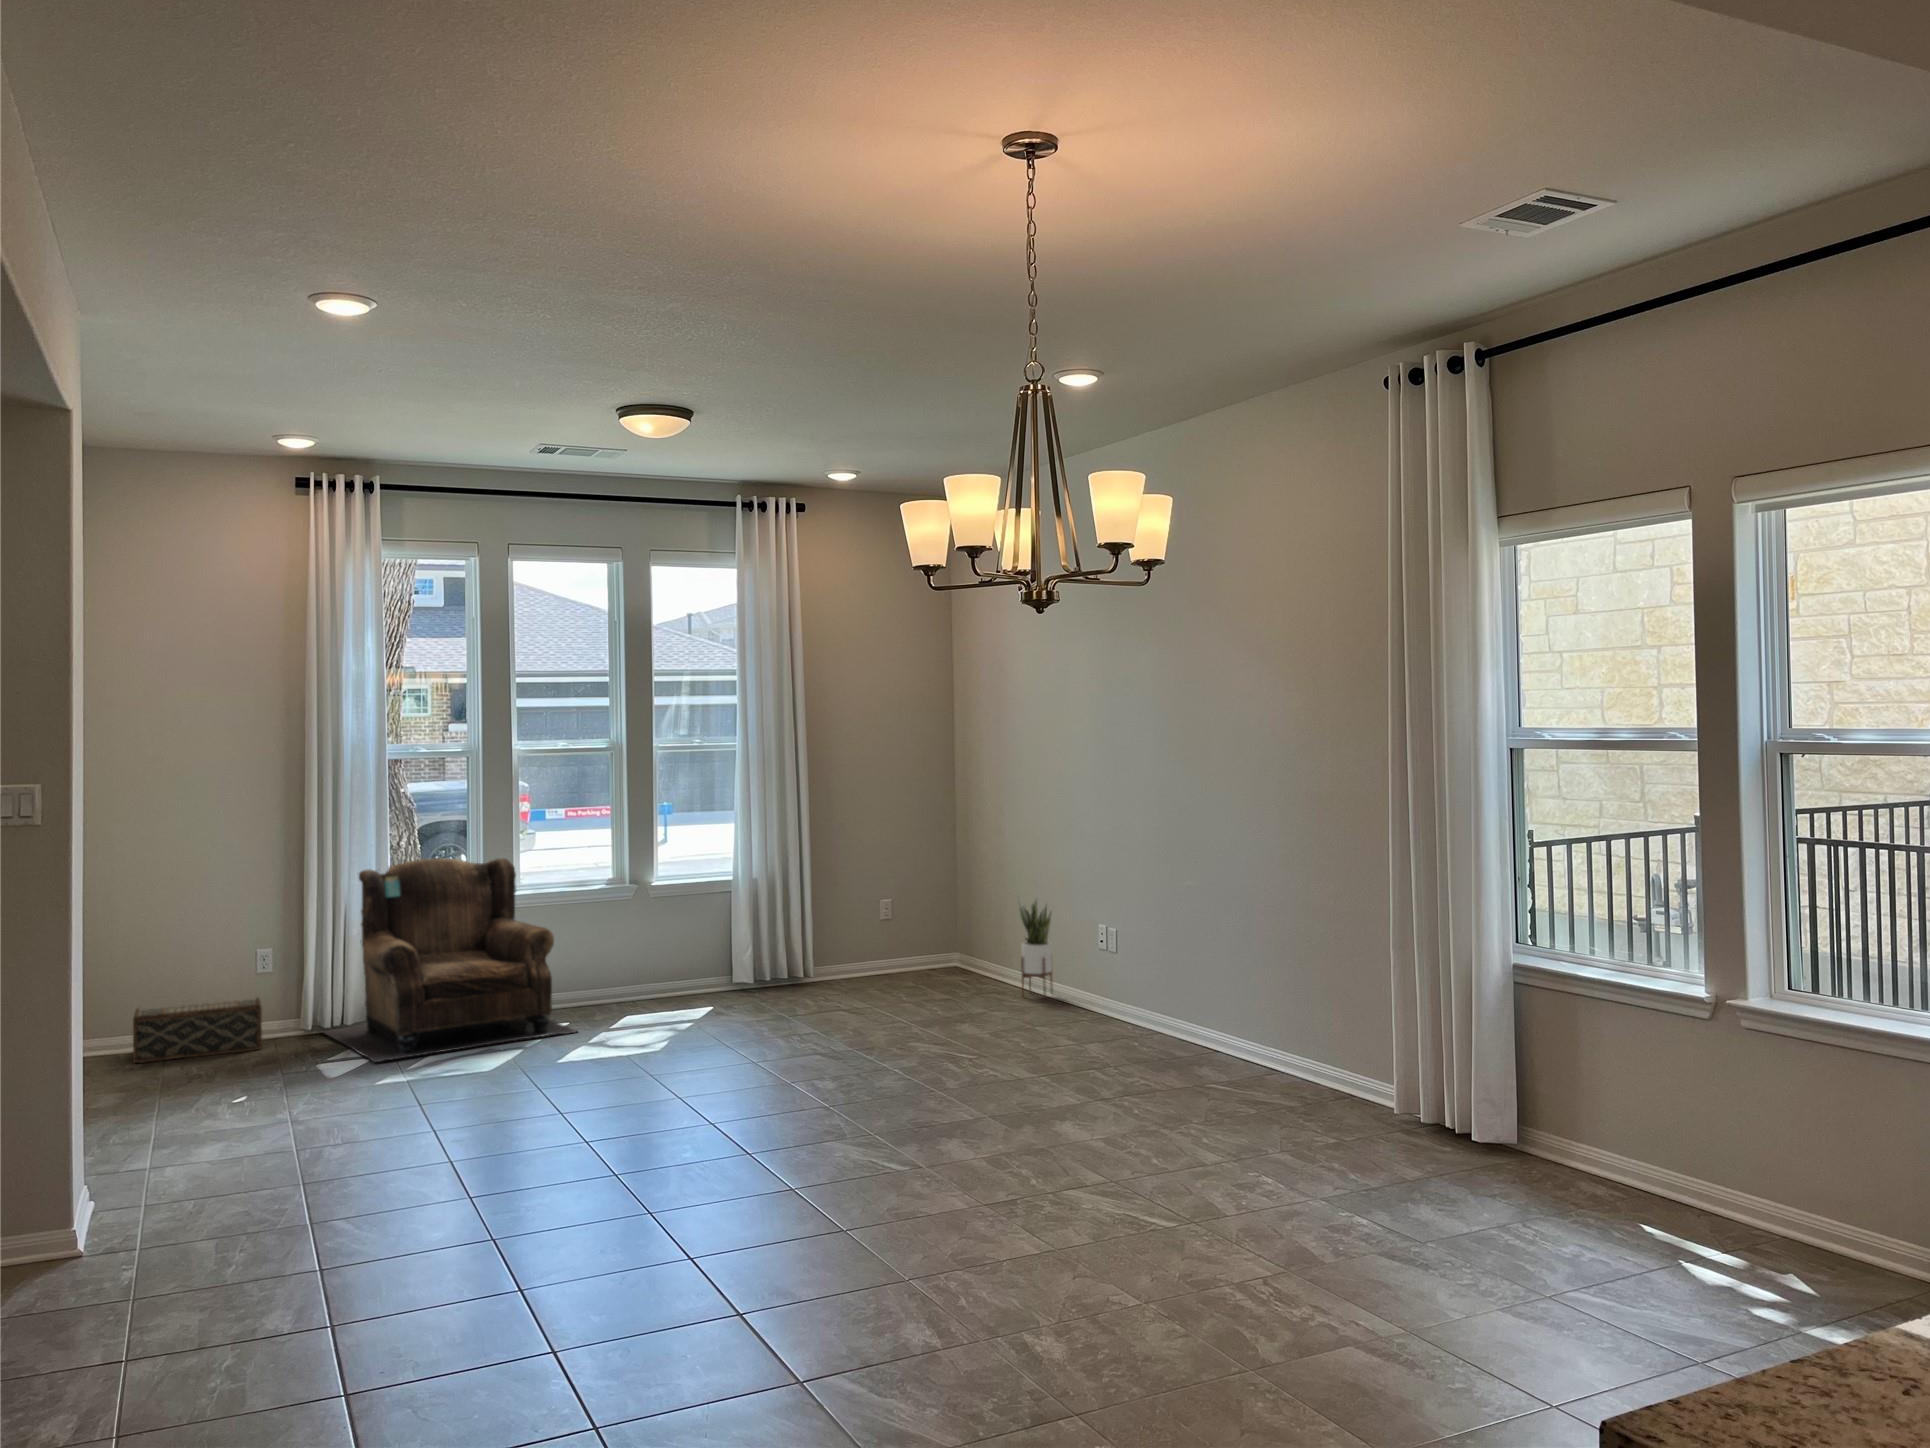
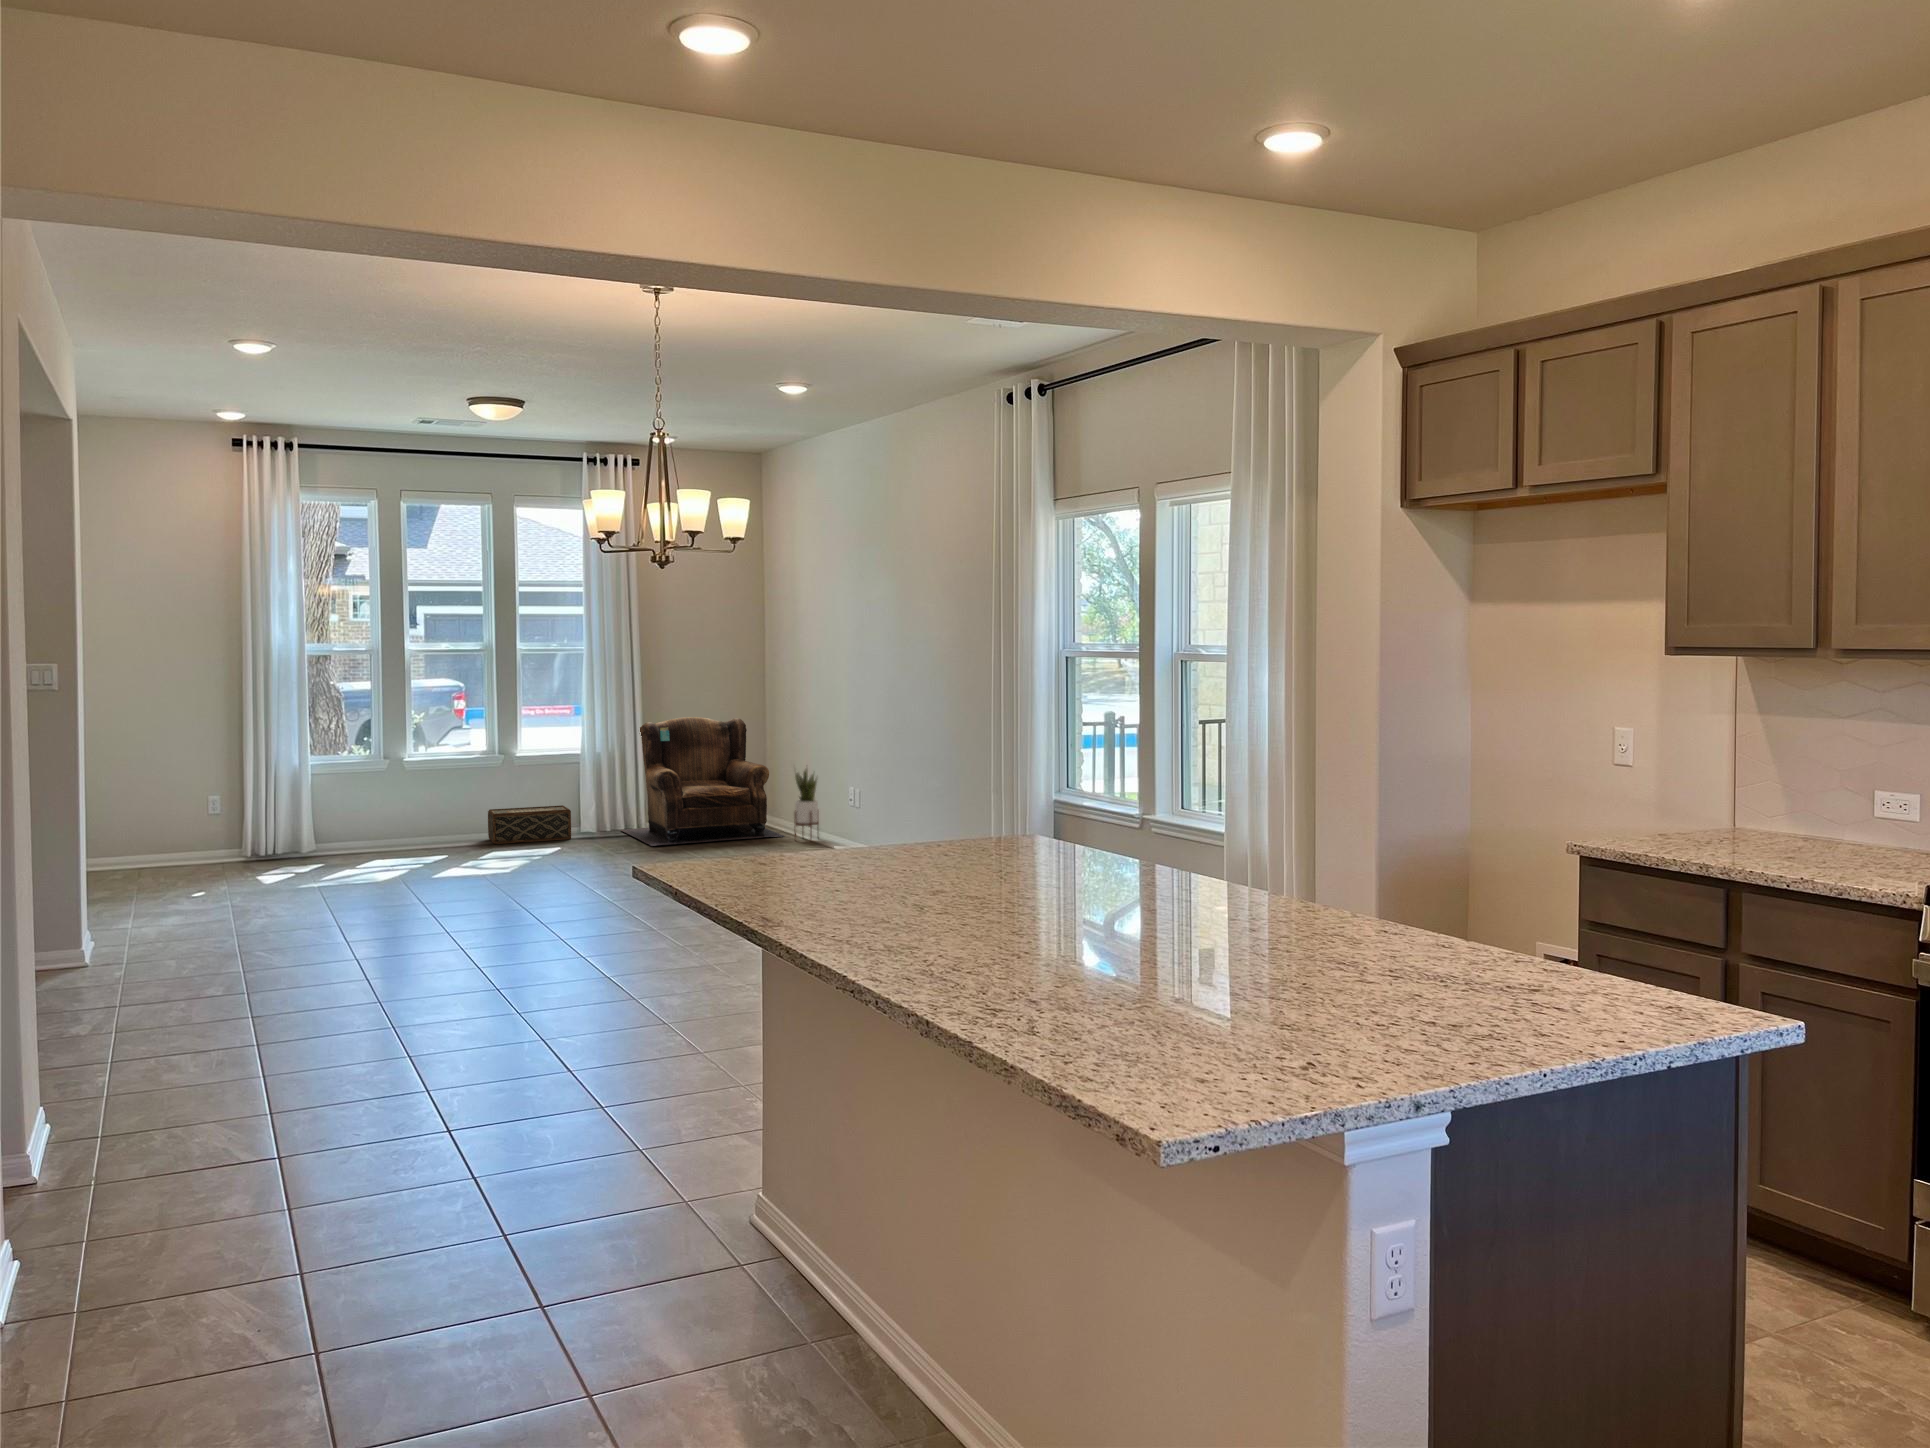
armchair: present [323,858,576,1062] -> present [621,717,783,846]
woven basket: present [133,998,262,1063] -> present [488,805,571,844]

